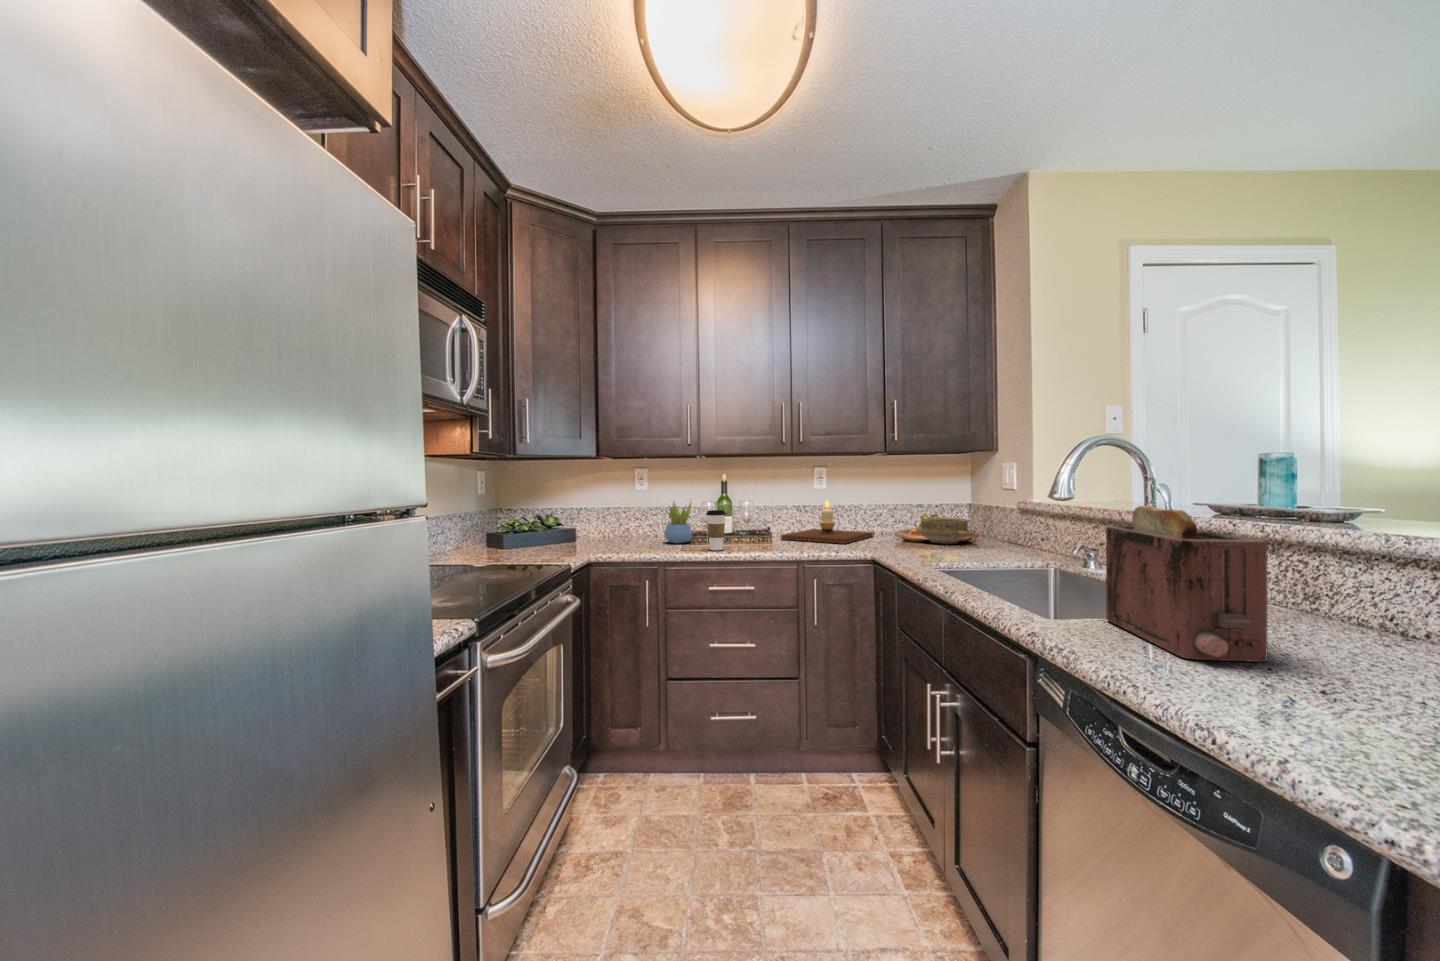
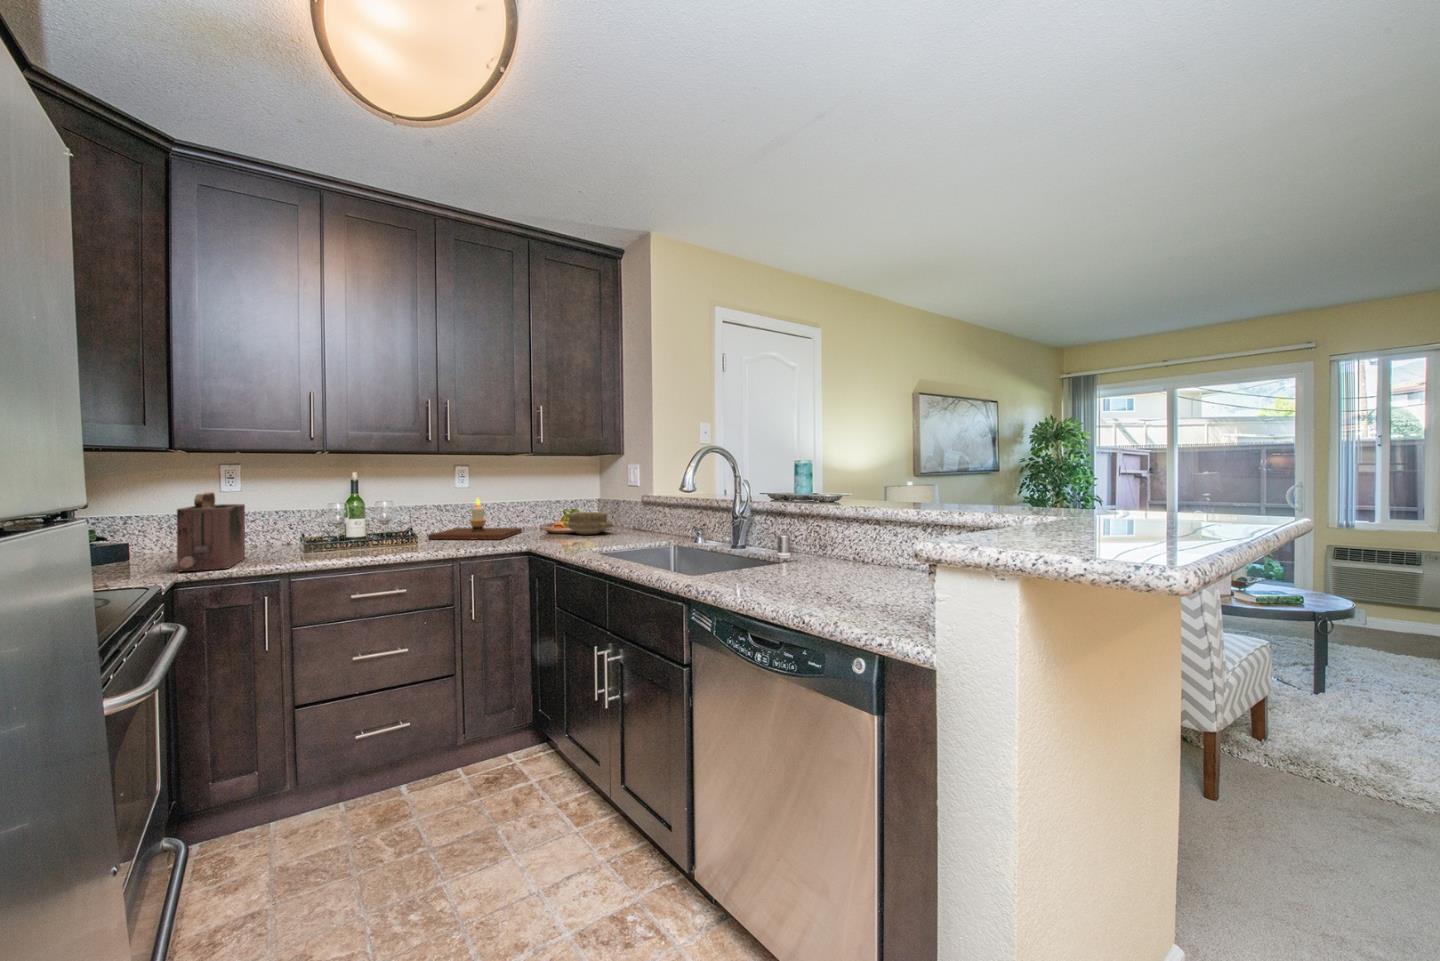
succulent plant: present [664,502,692,543] -> none [275,498,317,550]
toaster: present [1106,506,1267,662] -> present [177,492,245,572]
coffee cup: present [706,510,726,550] -> none [346,510,372,554]

